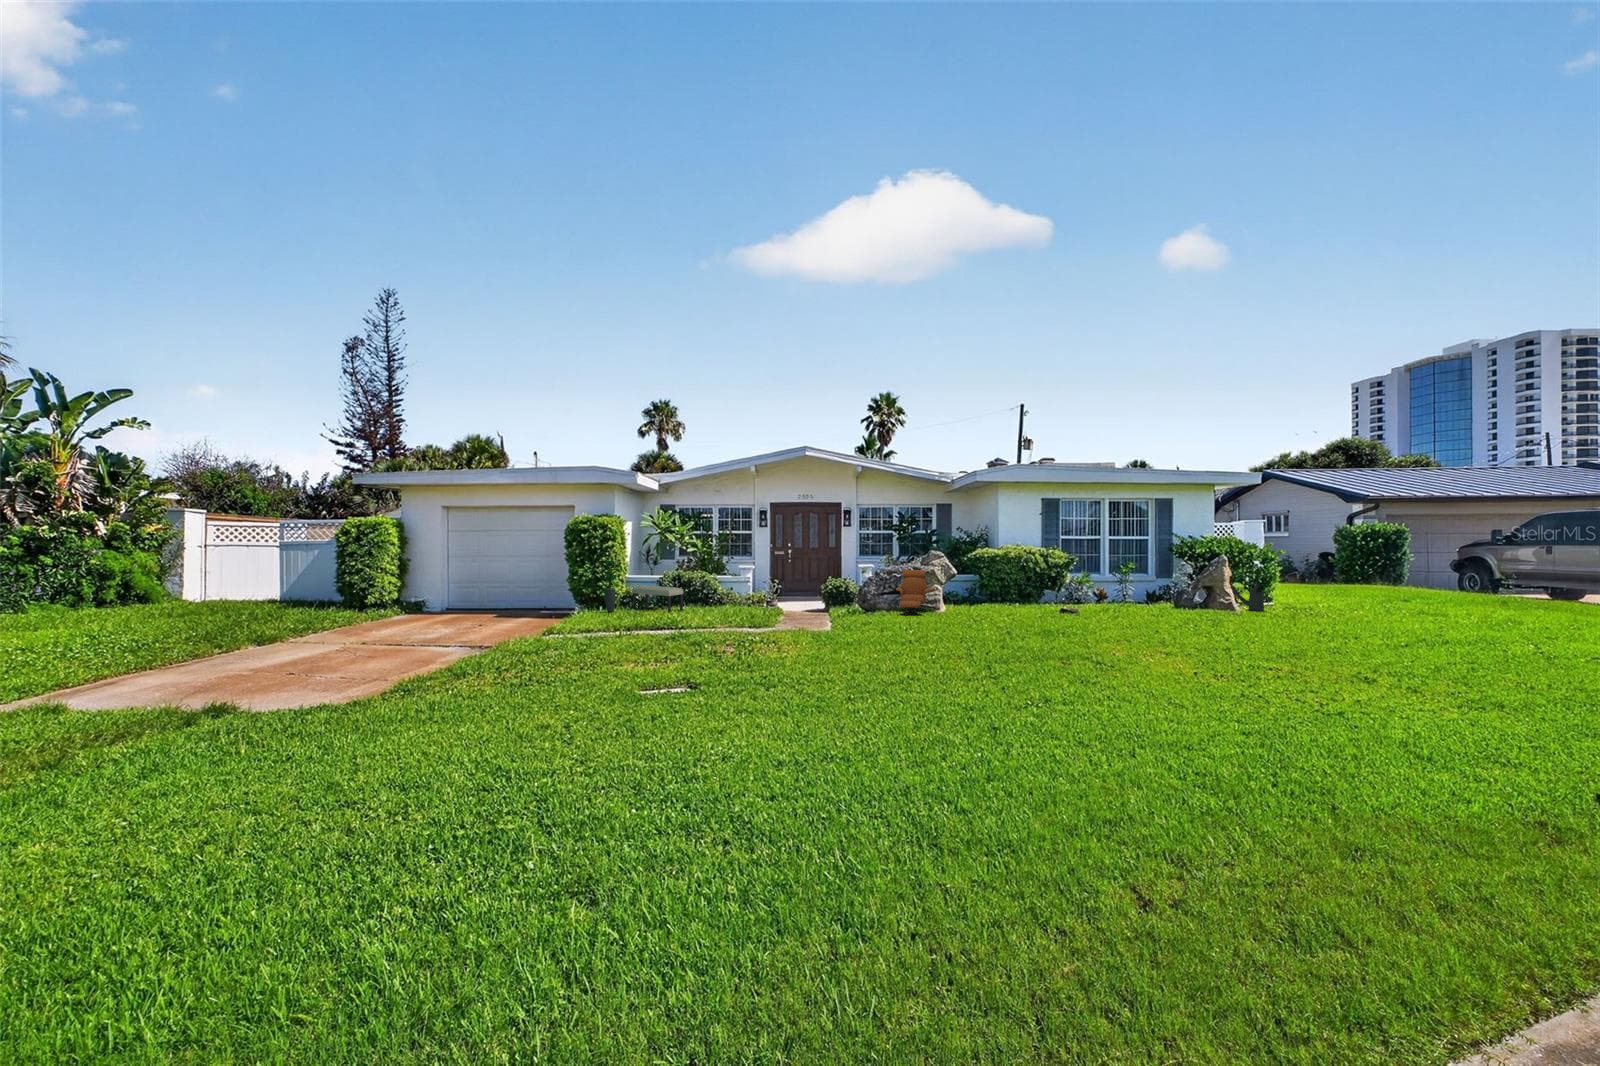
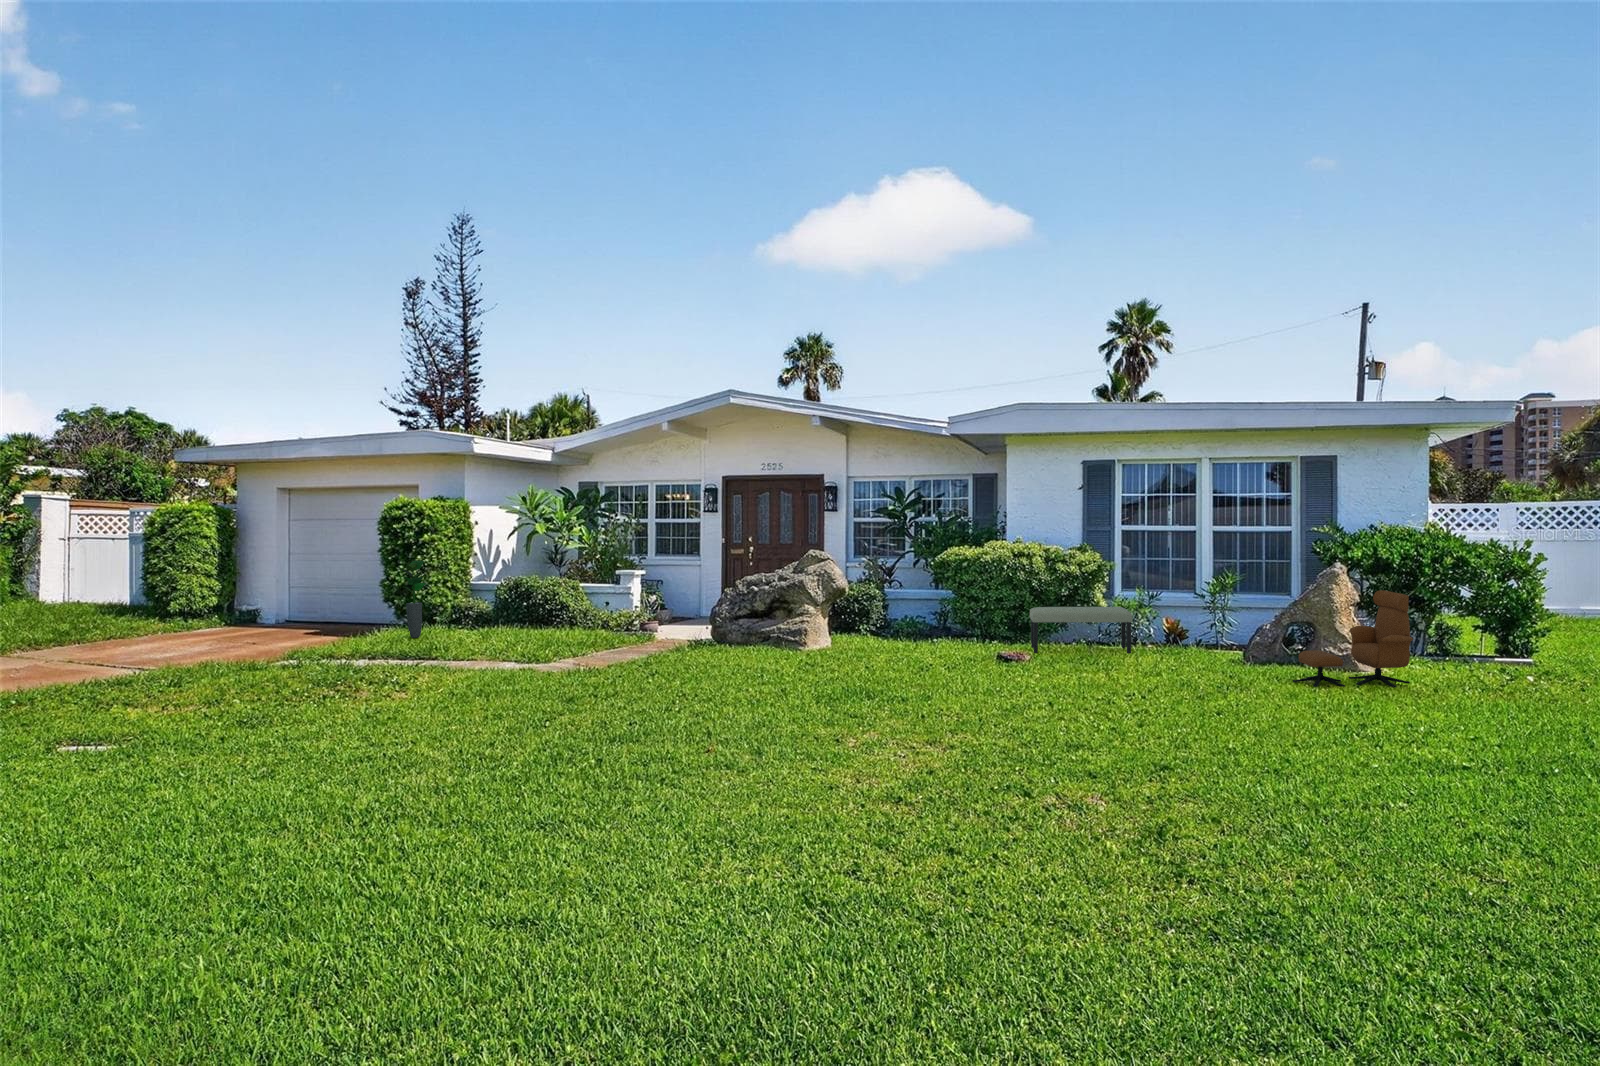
lounge chair: present [896,570,931,616] -> present [1293,590,1413,687]
watering can: present [1231,583,1270,612] -> none [1453,633,1537,700]
bench: present [632,586,683,612] -> present [1030,607,1133,653]

